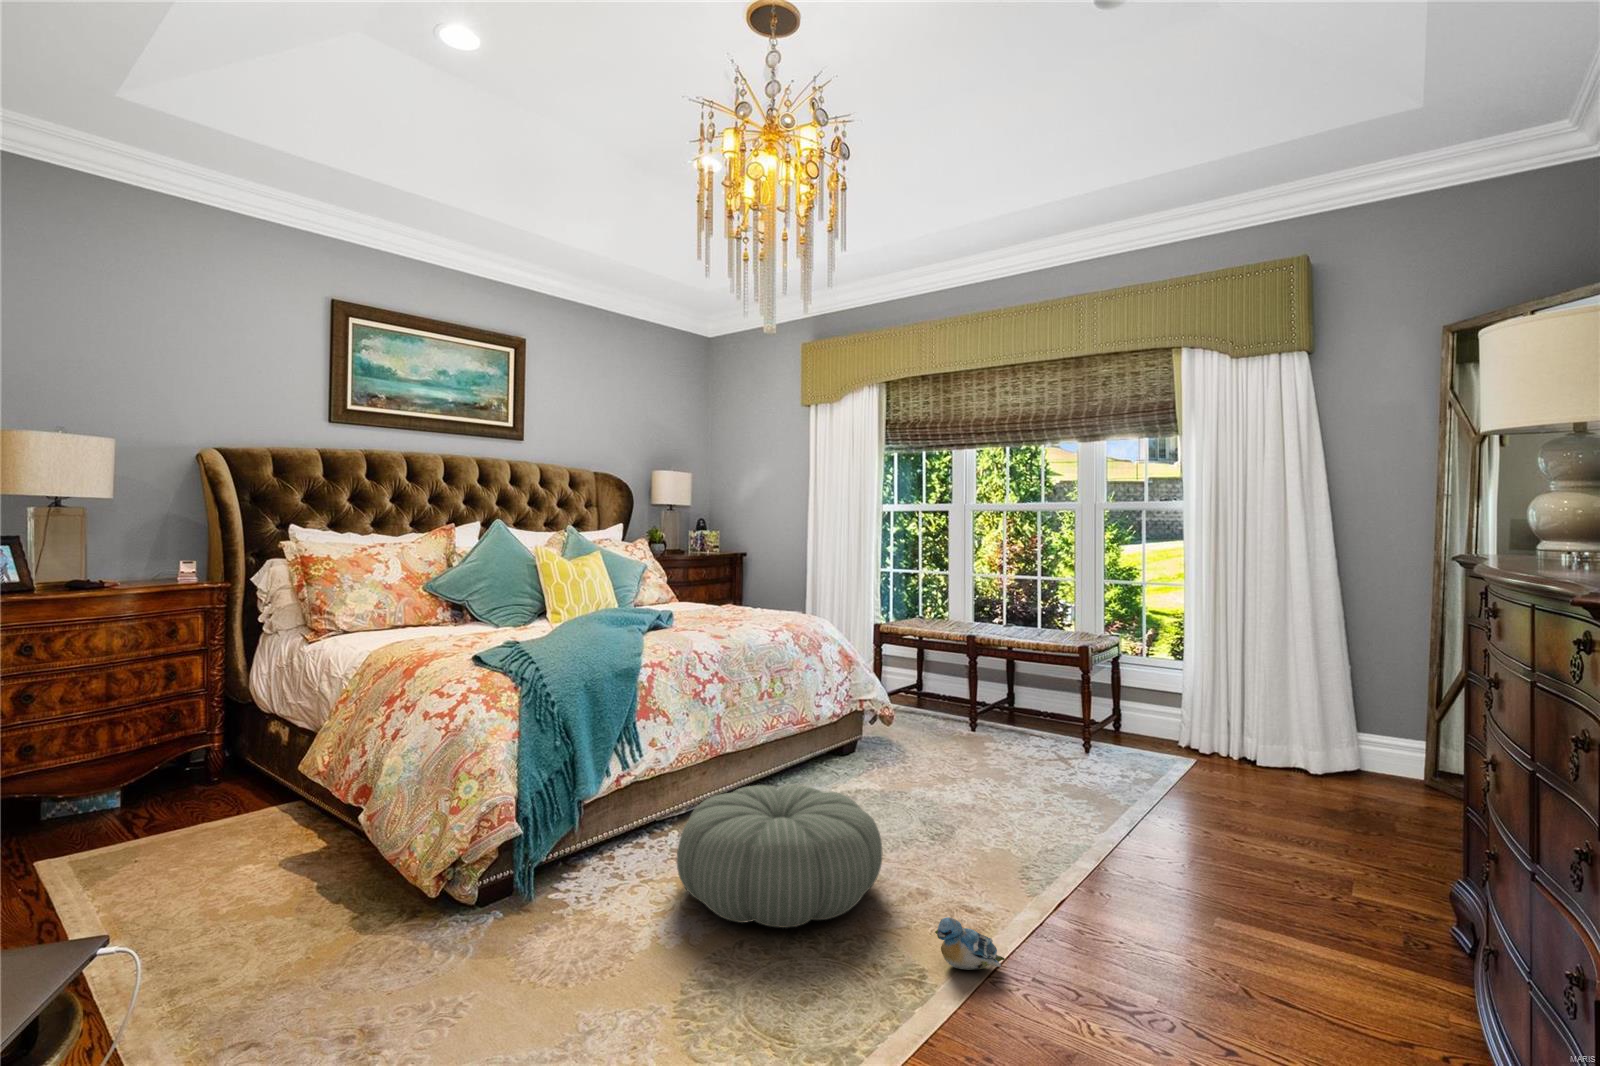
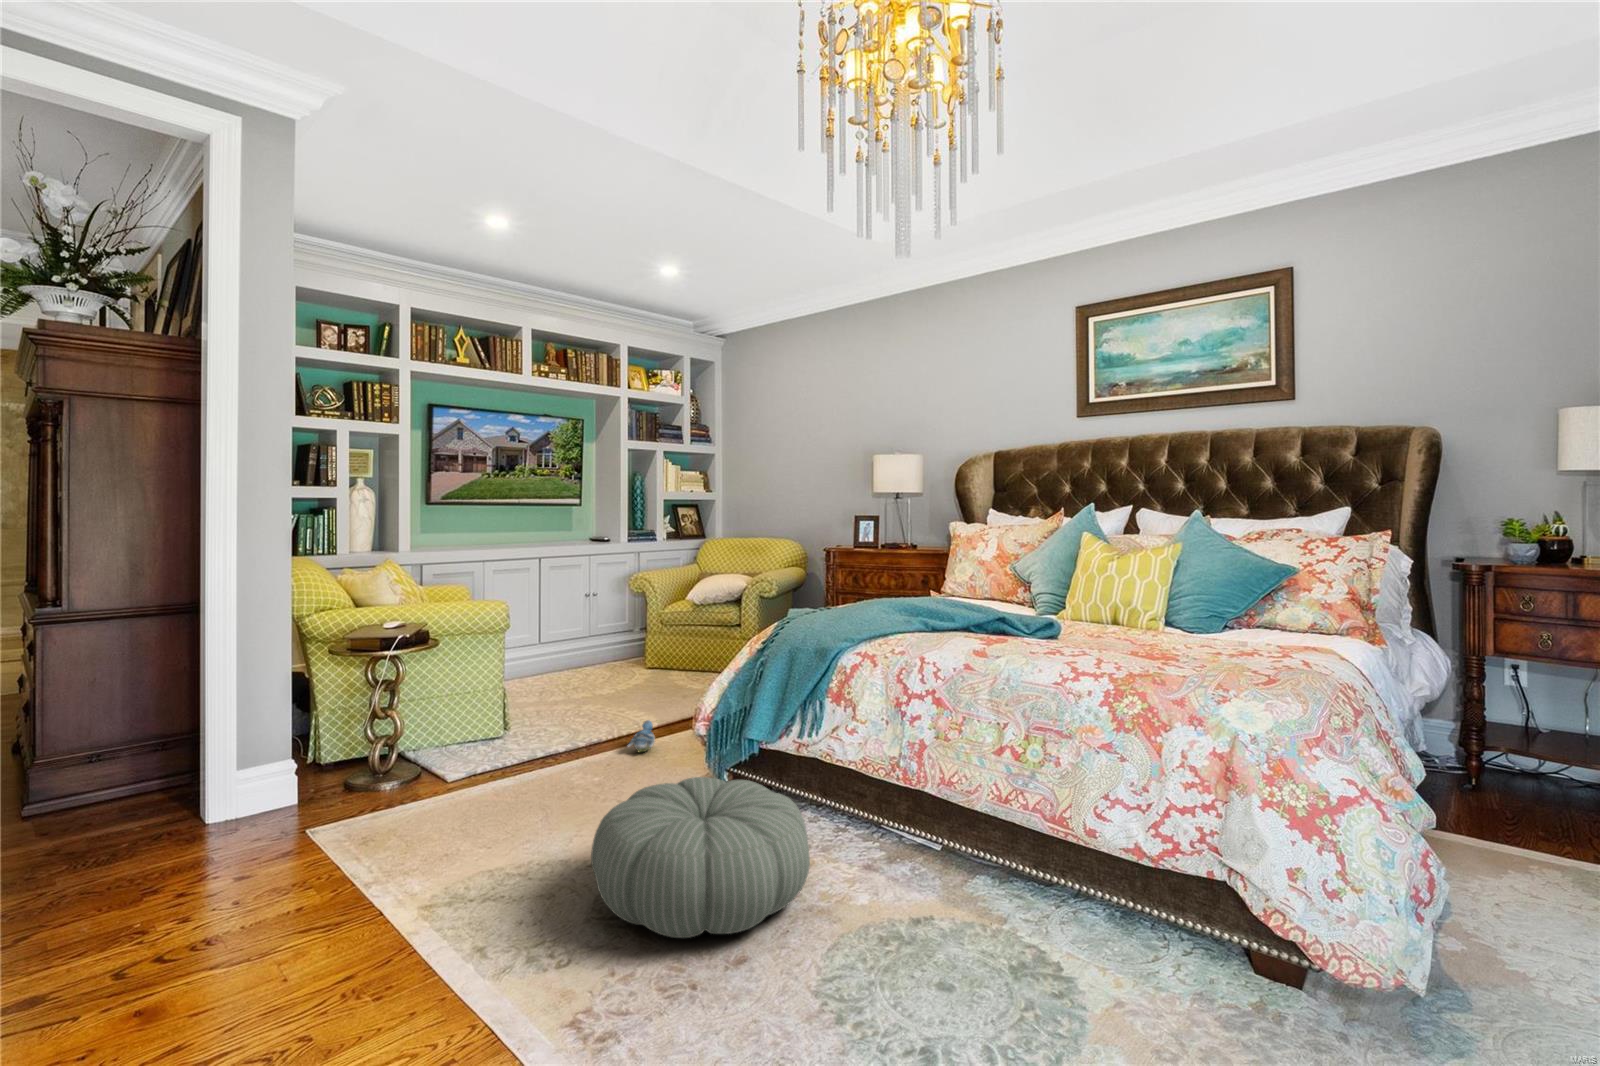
plush toy: present [935,917,1005,970] -> present [628,720,655,752]

